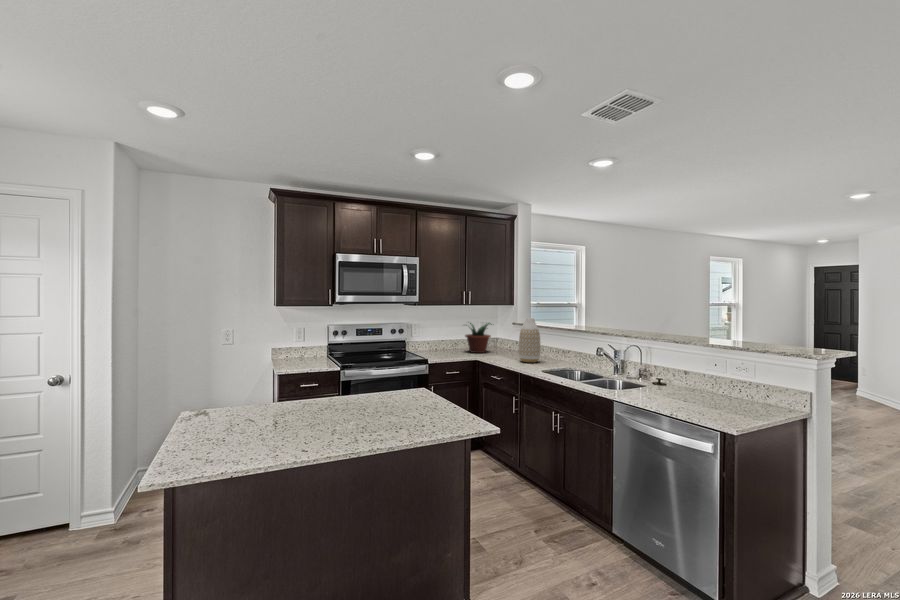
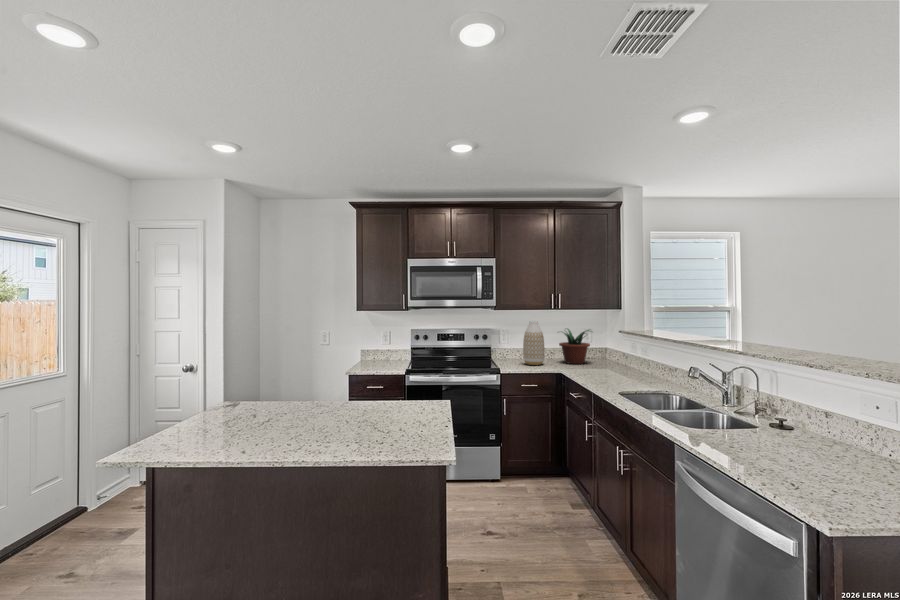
vase: present [519,318,540,363] -> present [523,321,545,365]

